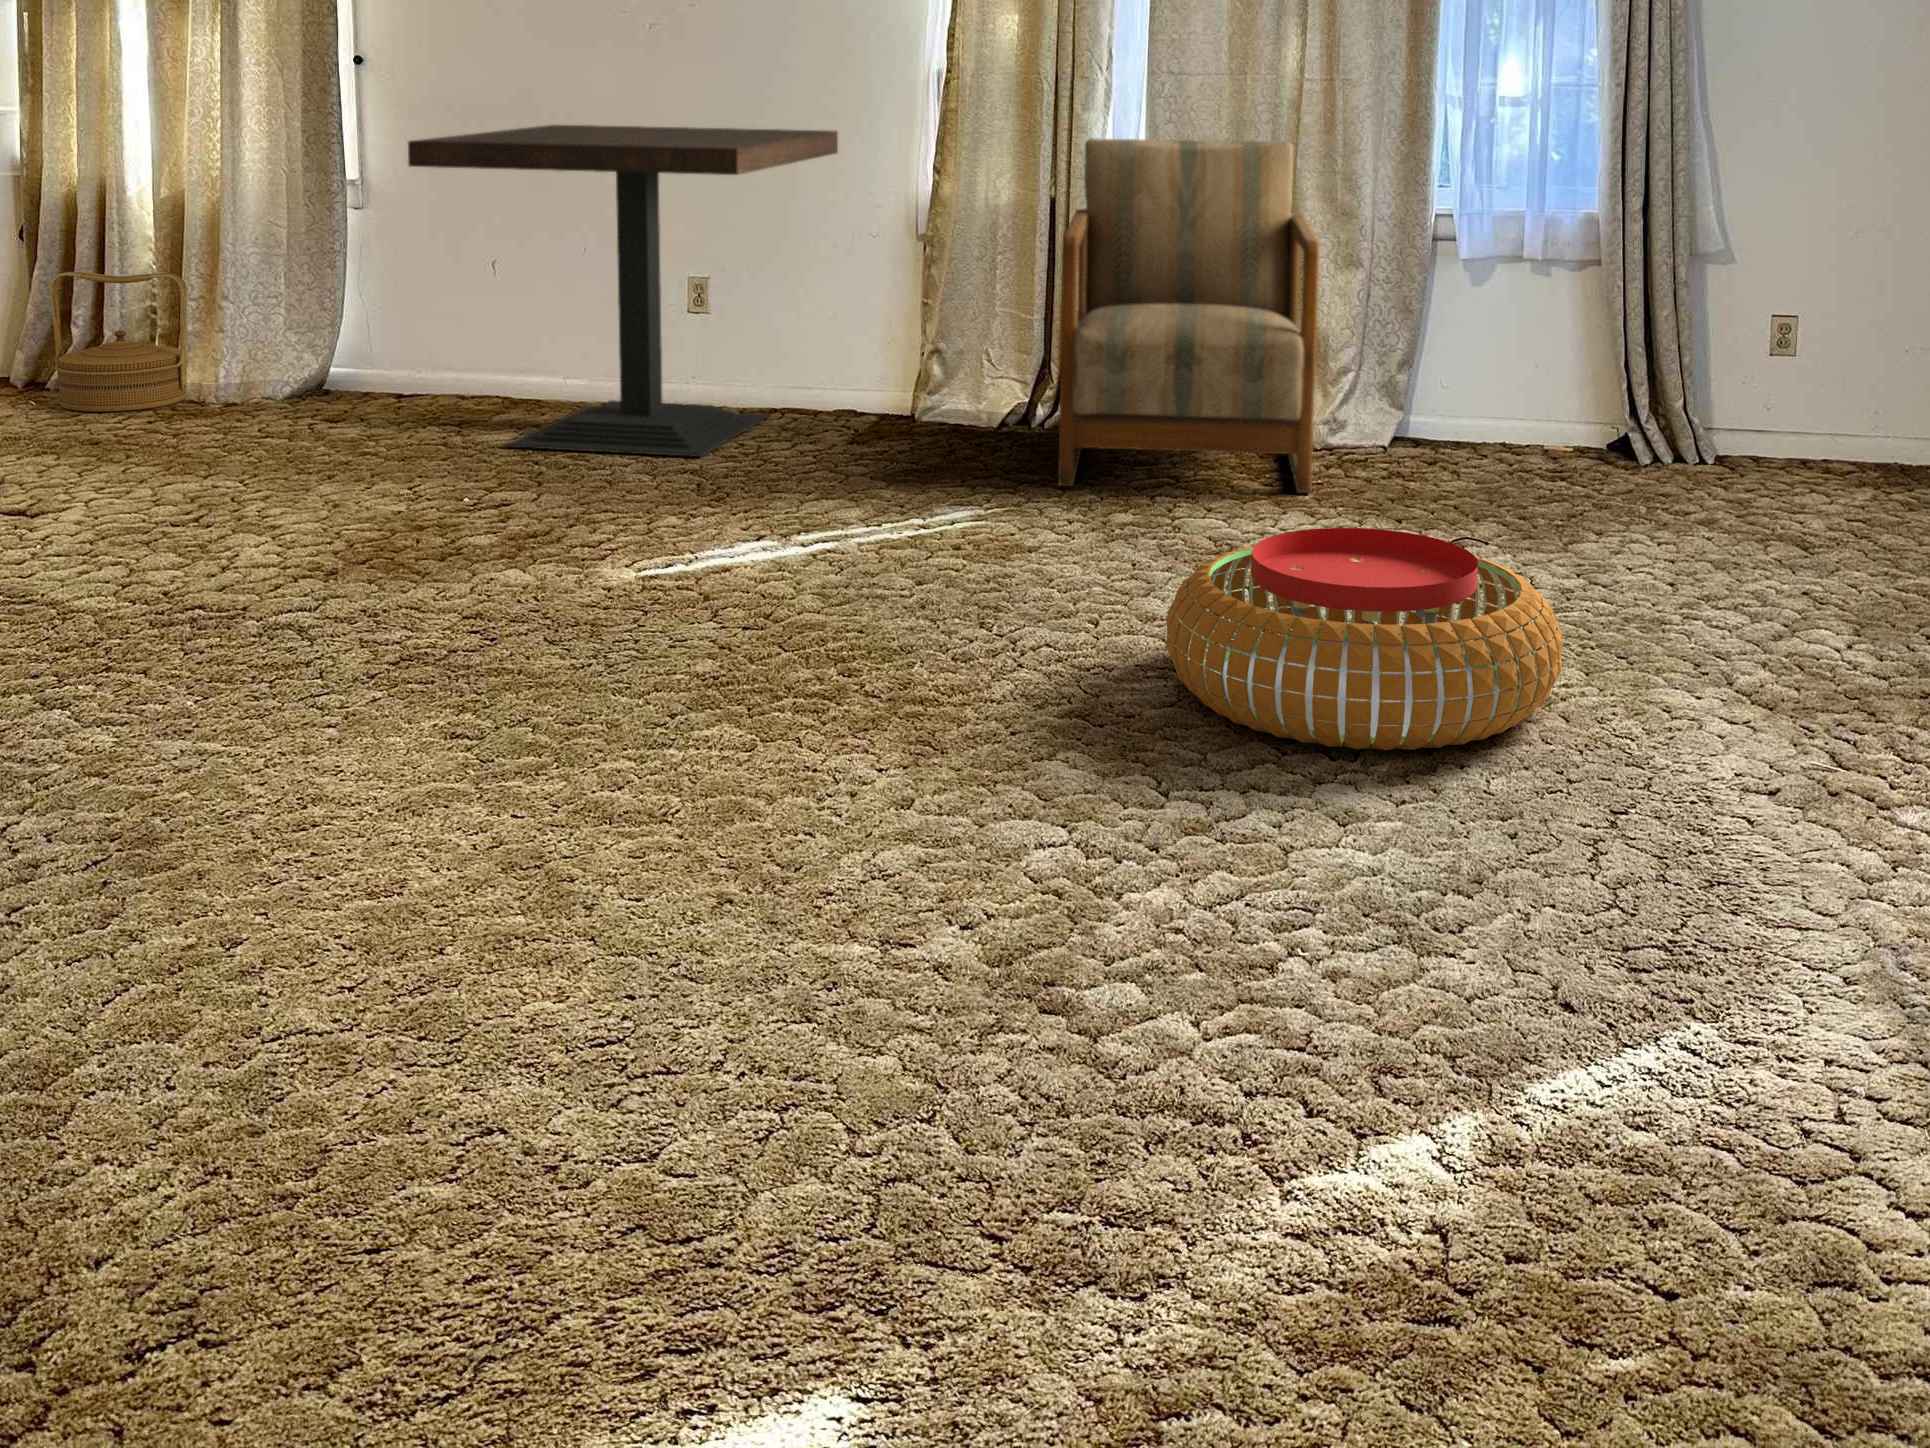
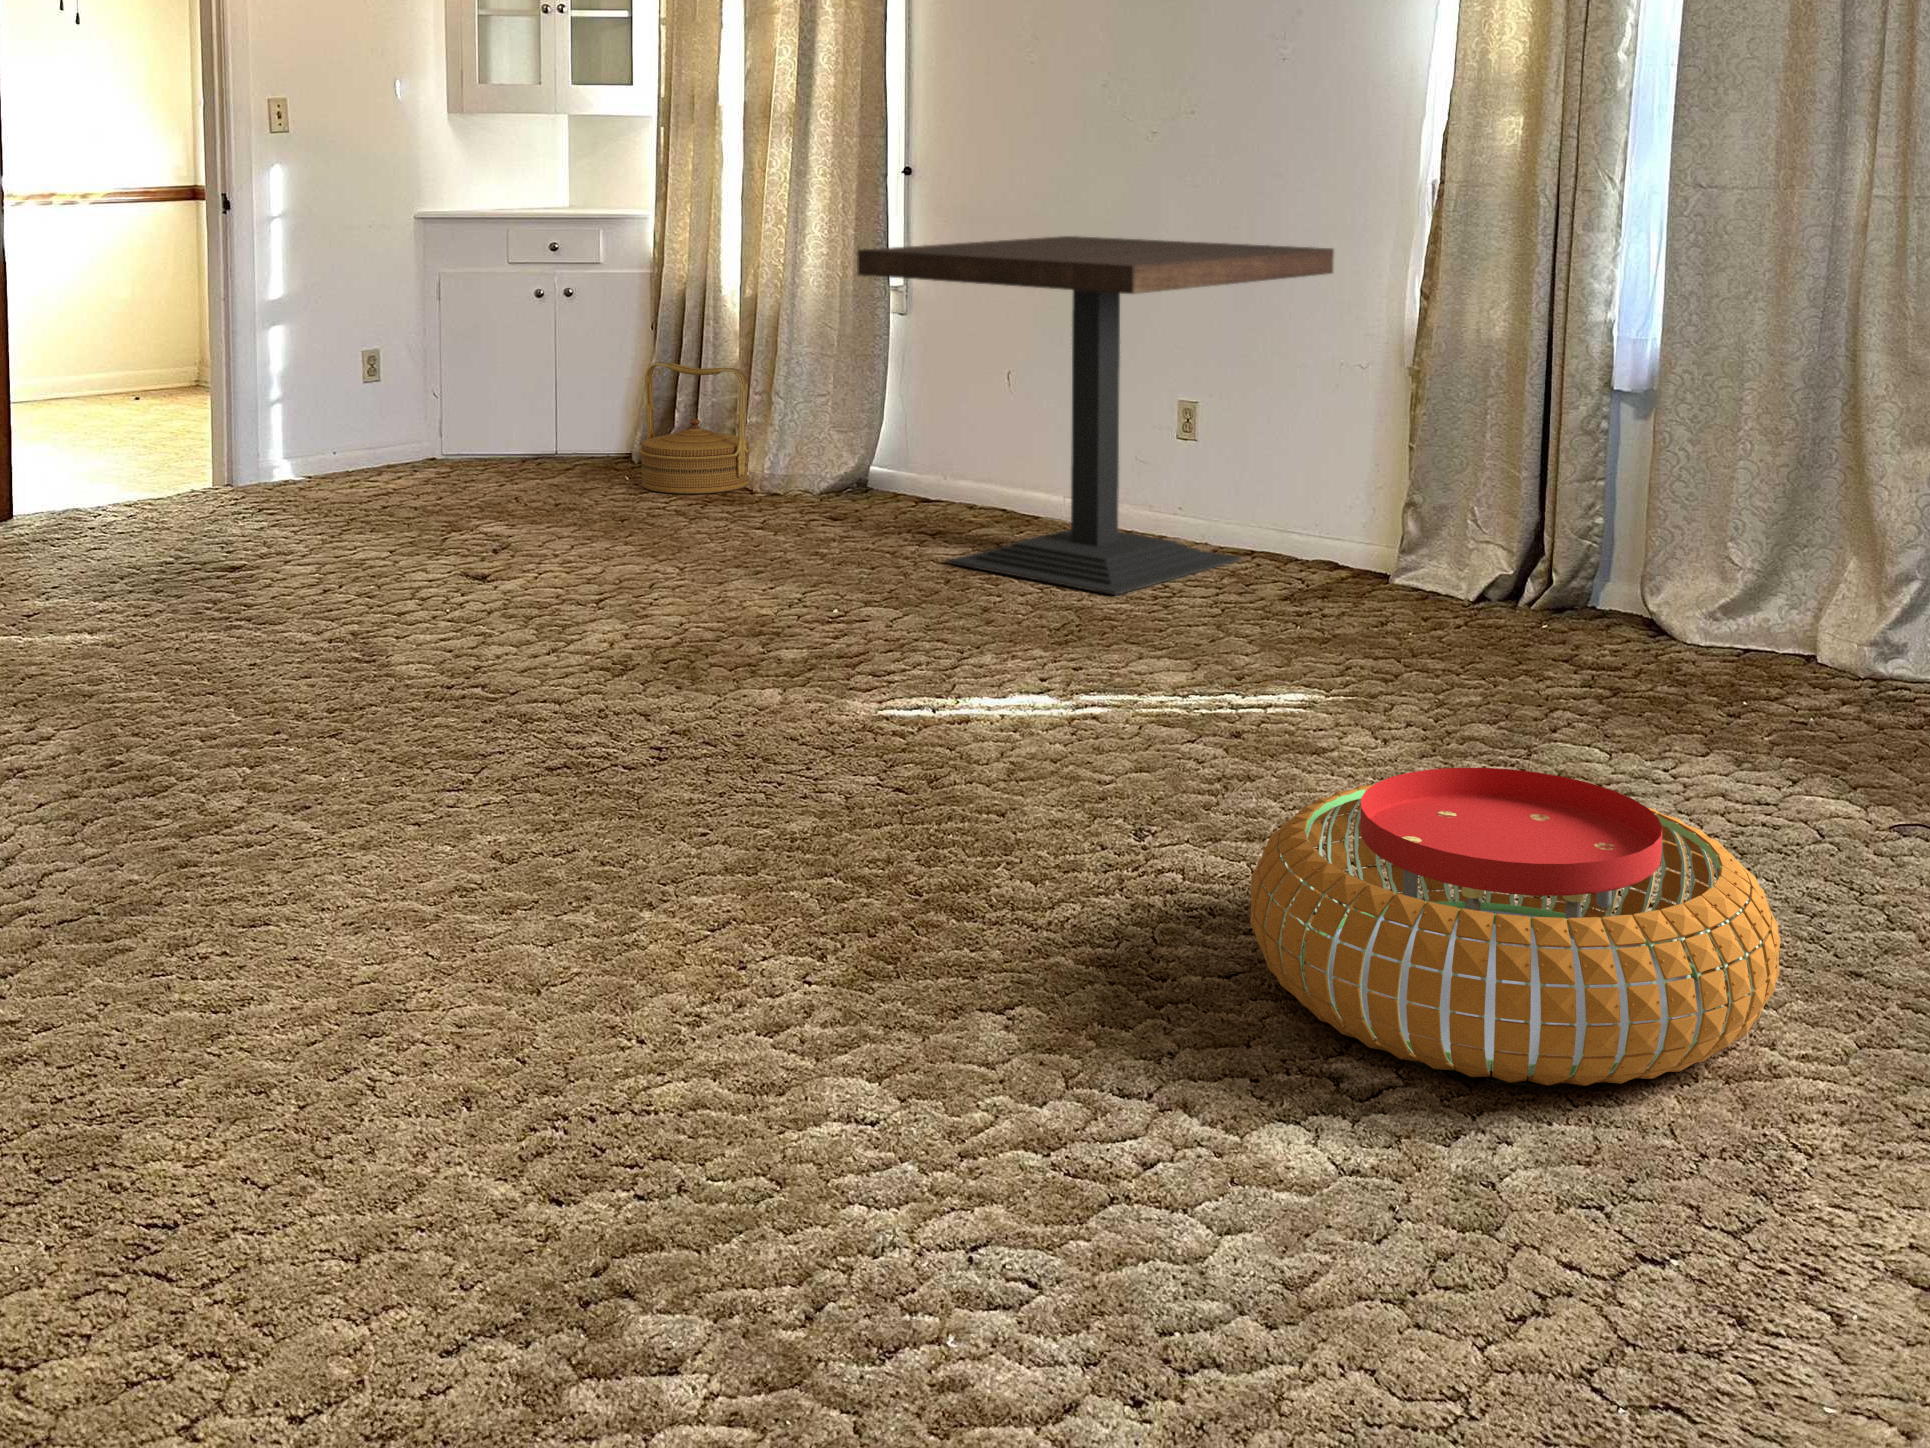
armchair: present [1058,138,1319,493] -> none [1457,264,1862,728]

